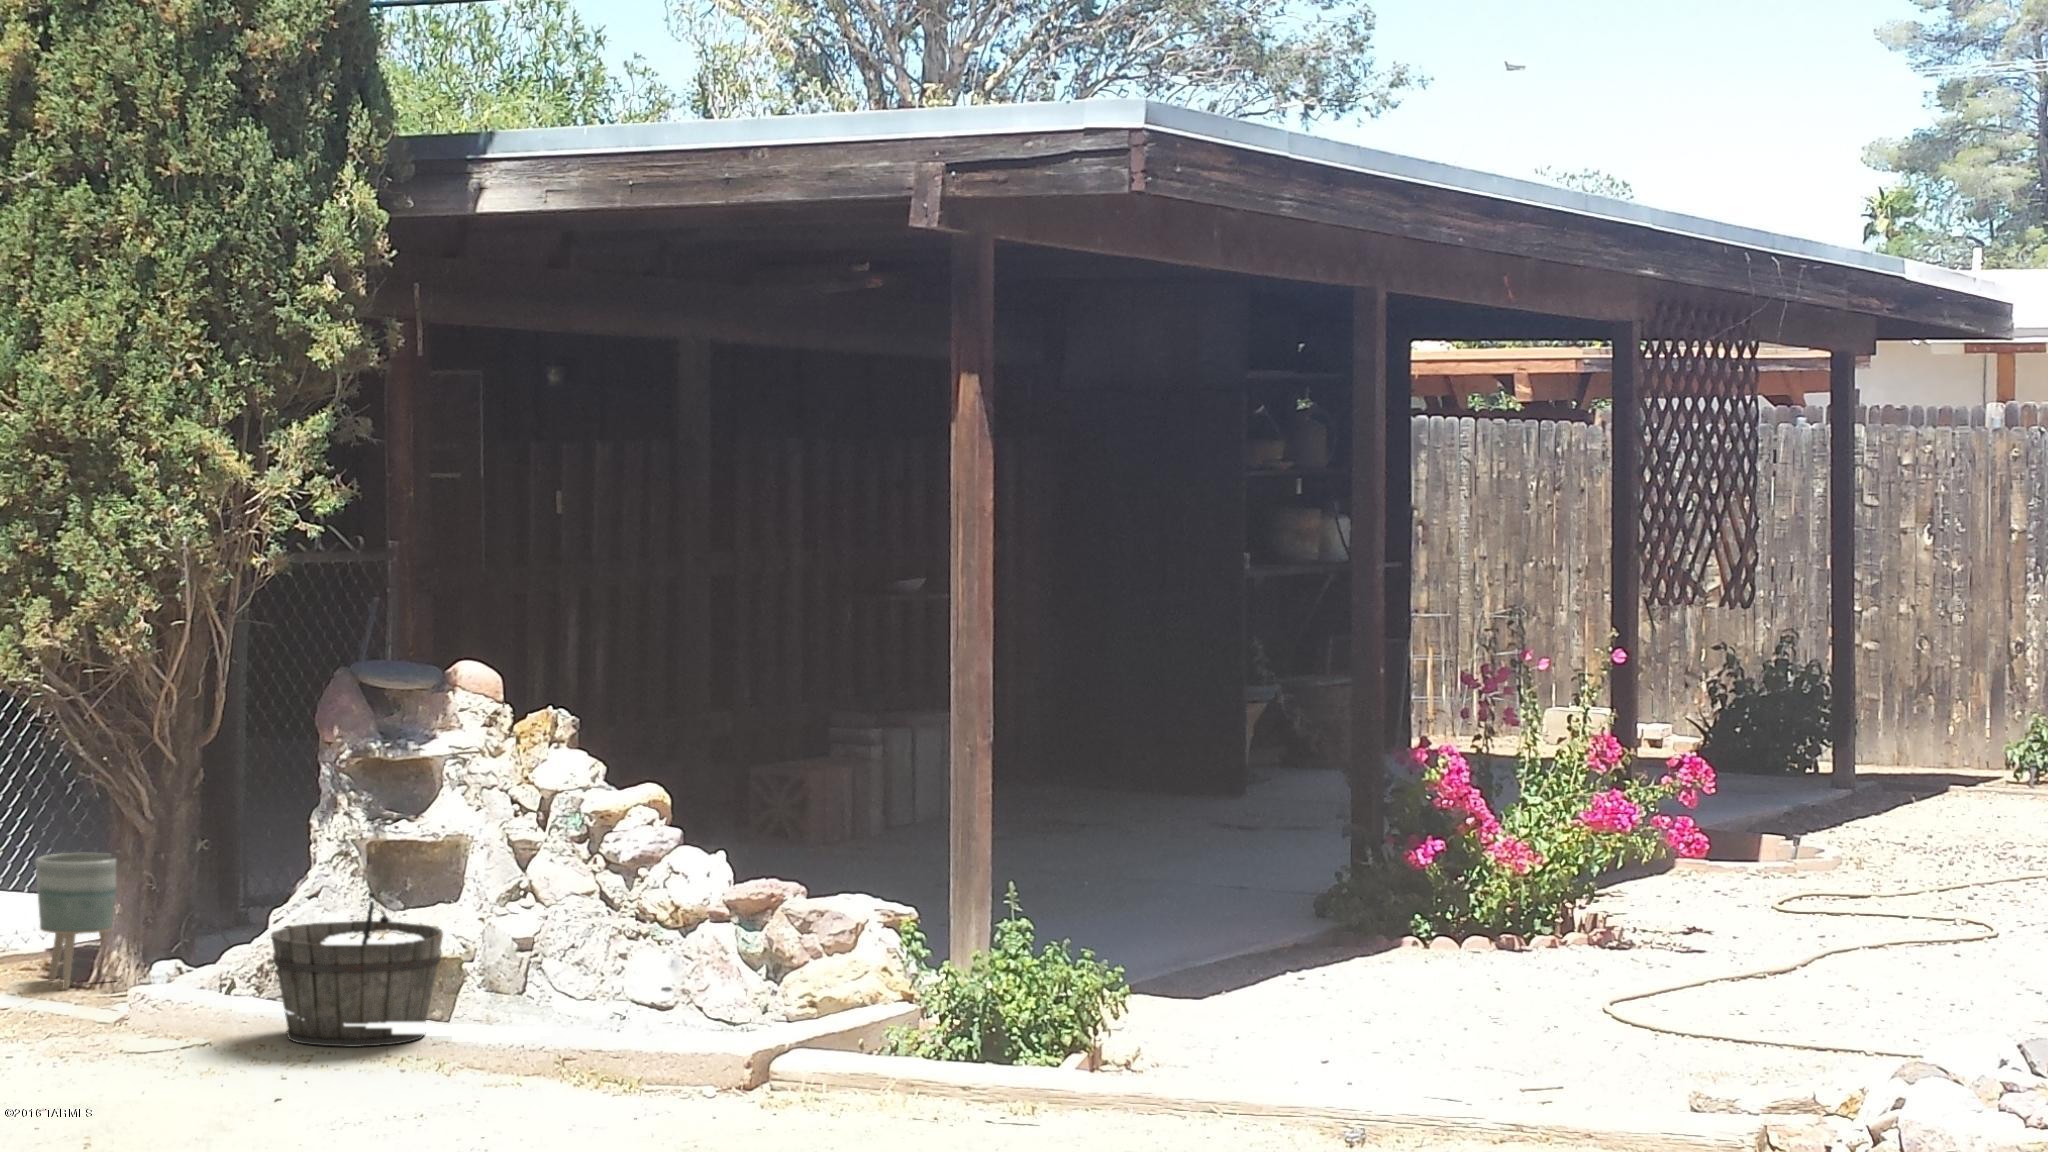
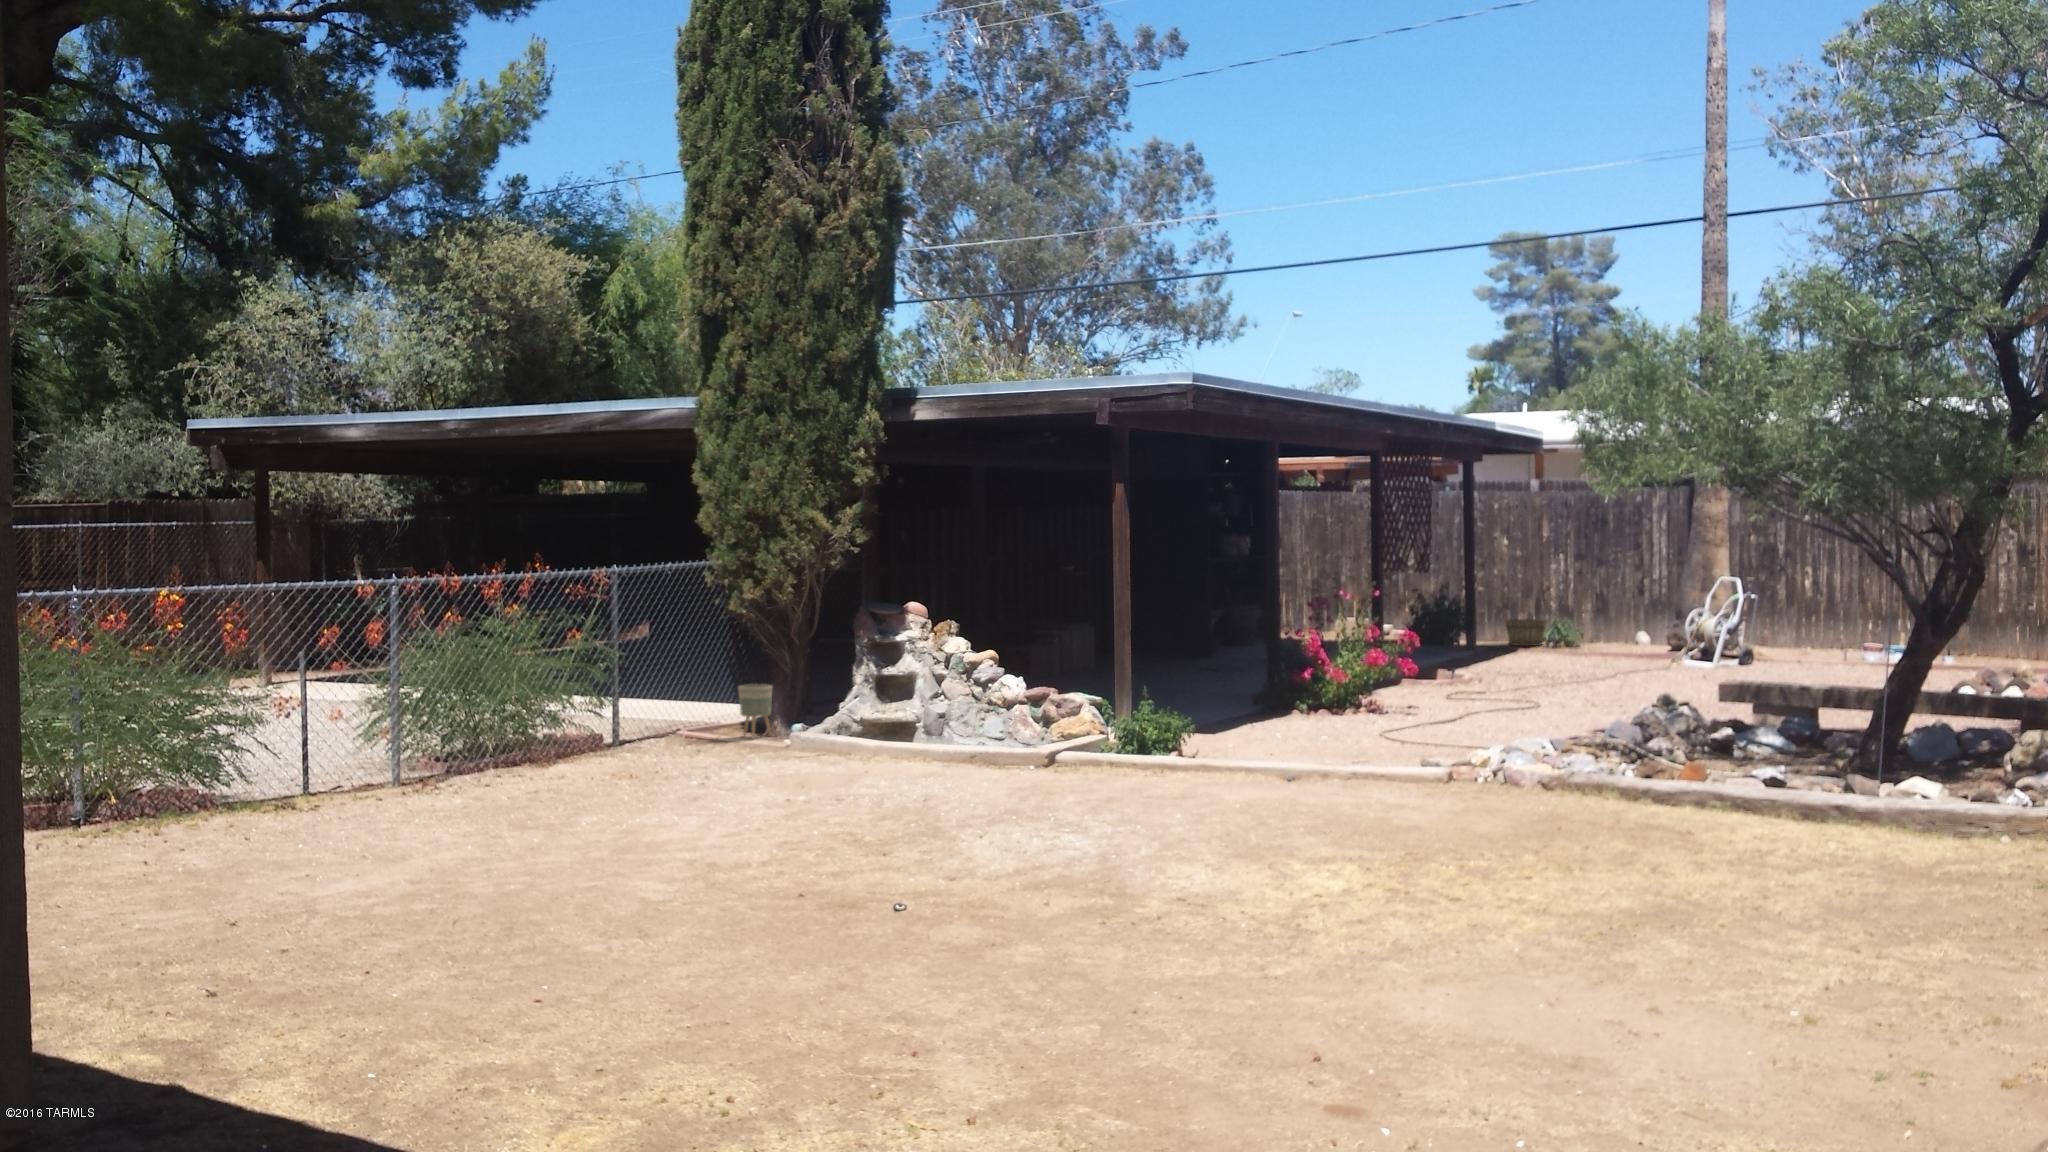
wooden bucket: present [271,893,443,1047] -> present [1505,619,1546,646]

